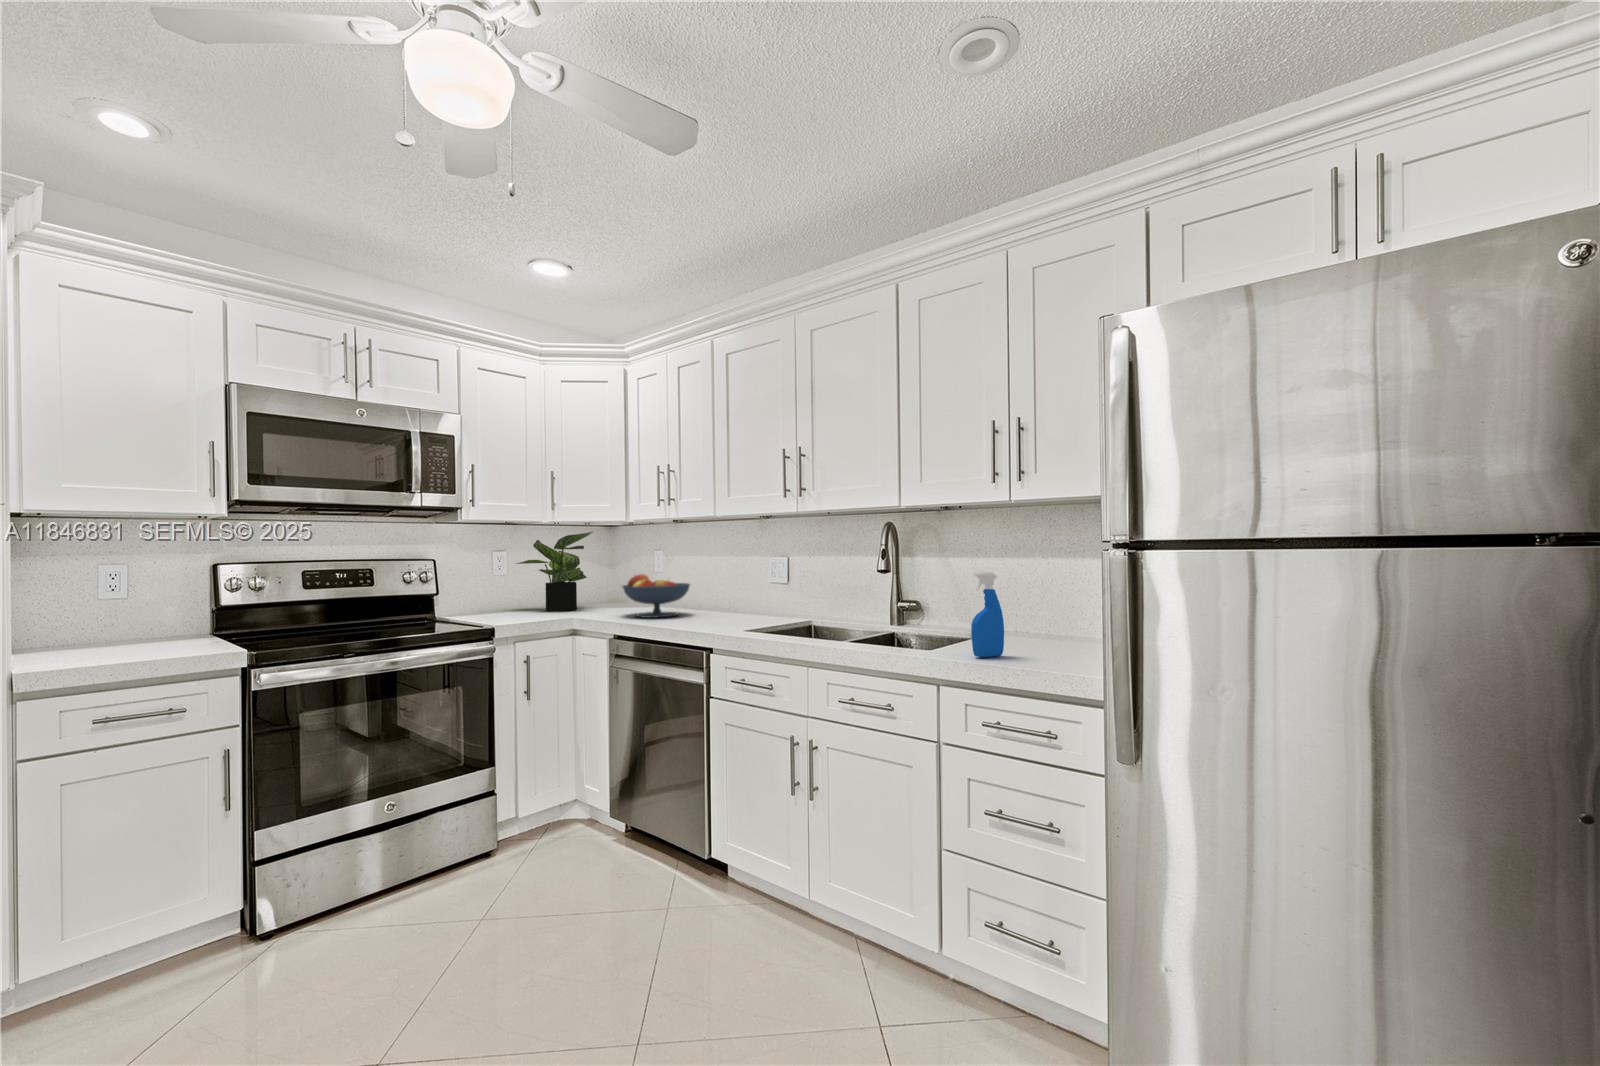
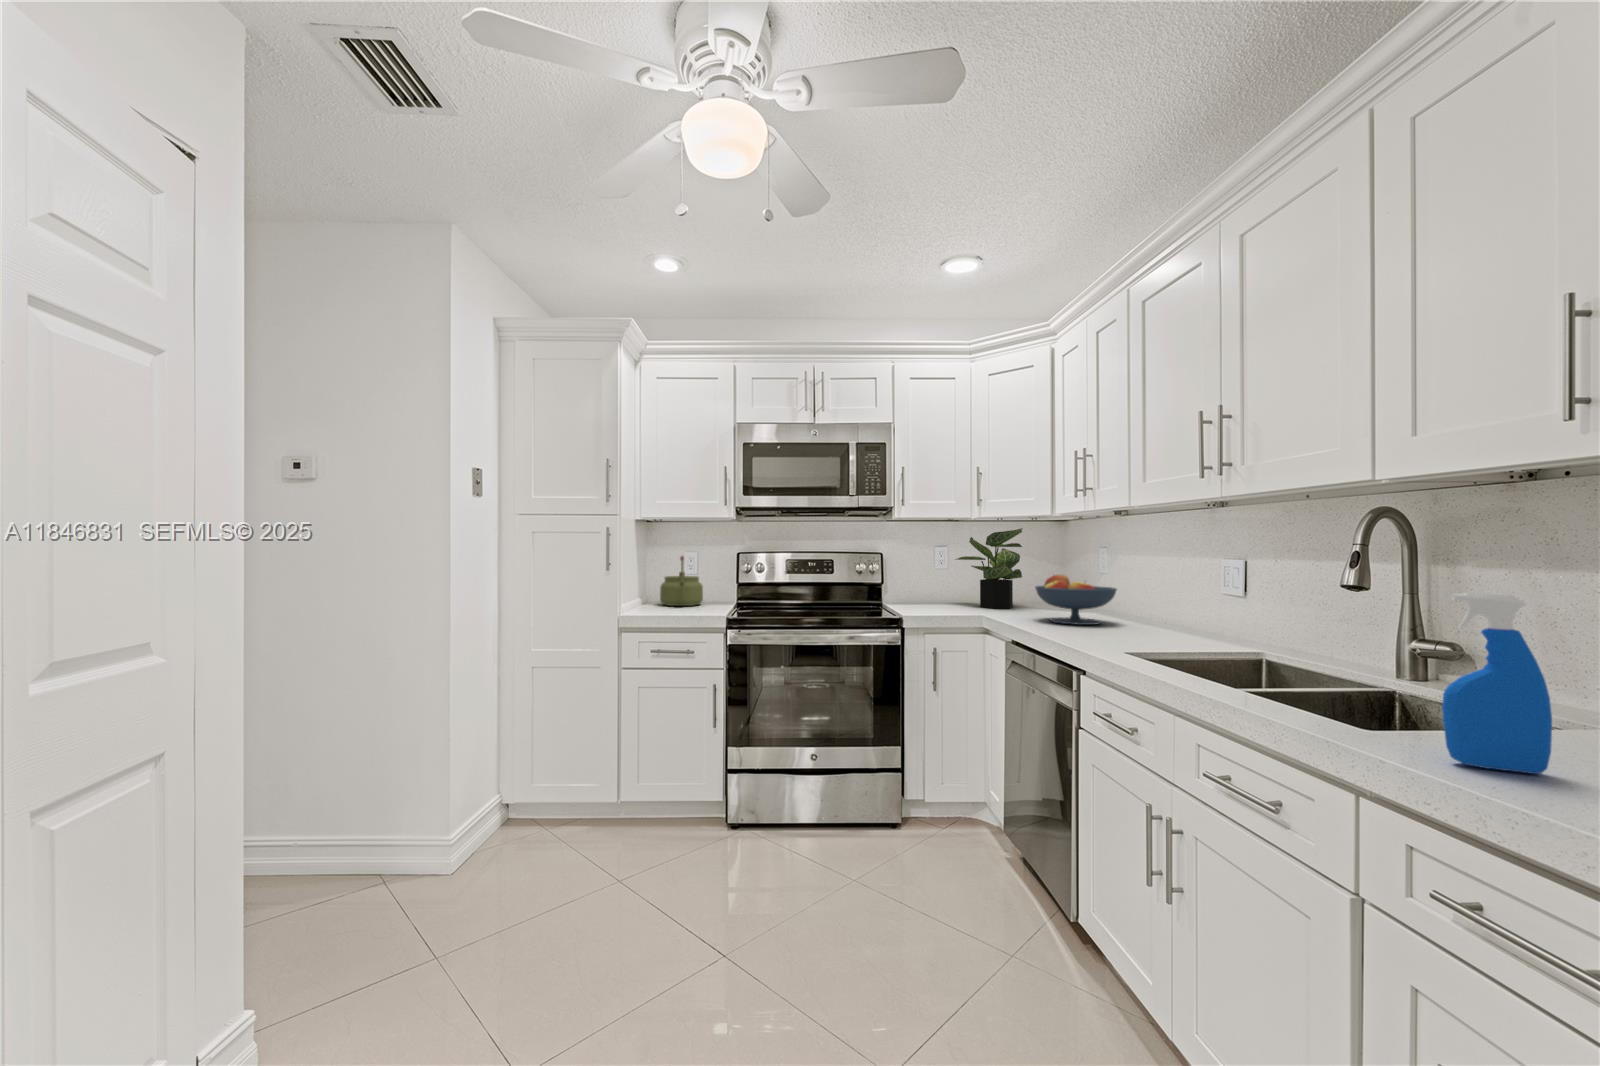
kettle: none [84,573,173,651] -> present [660,556,703,606]

